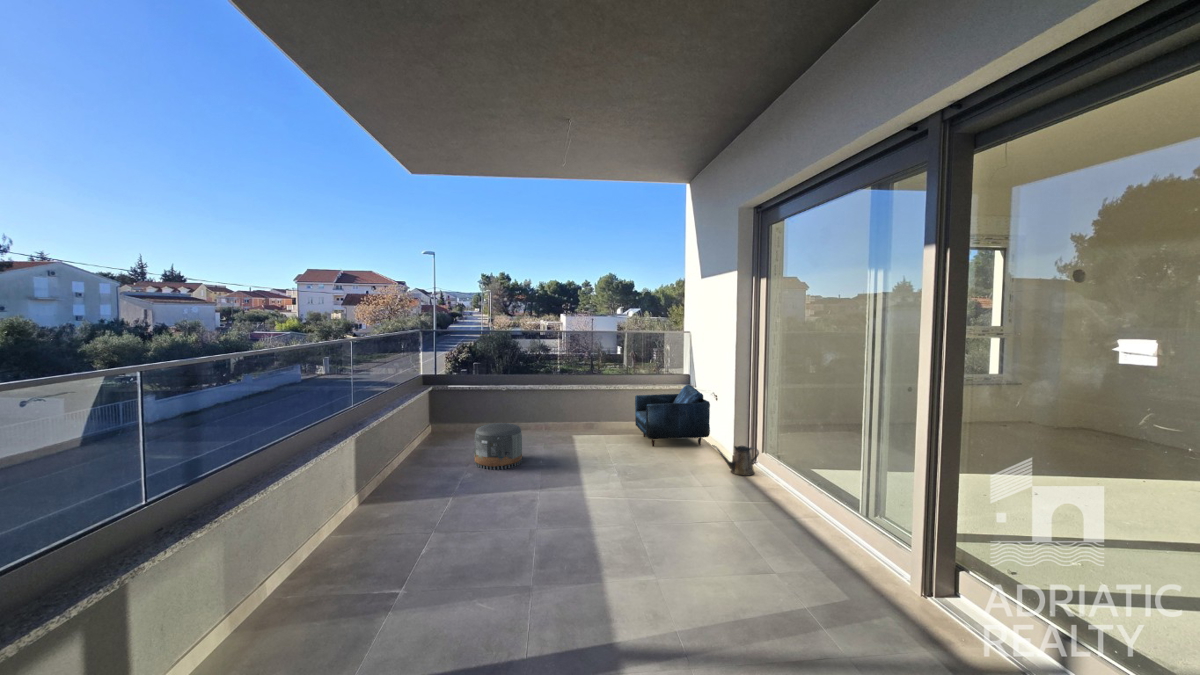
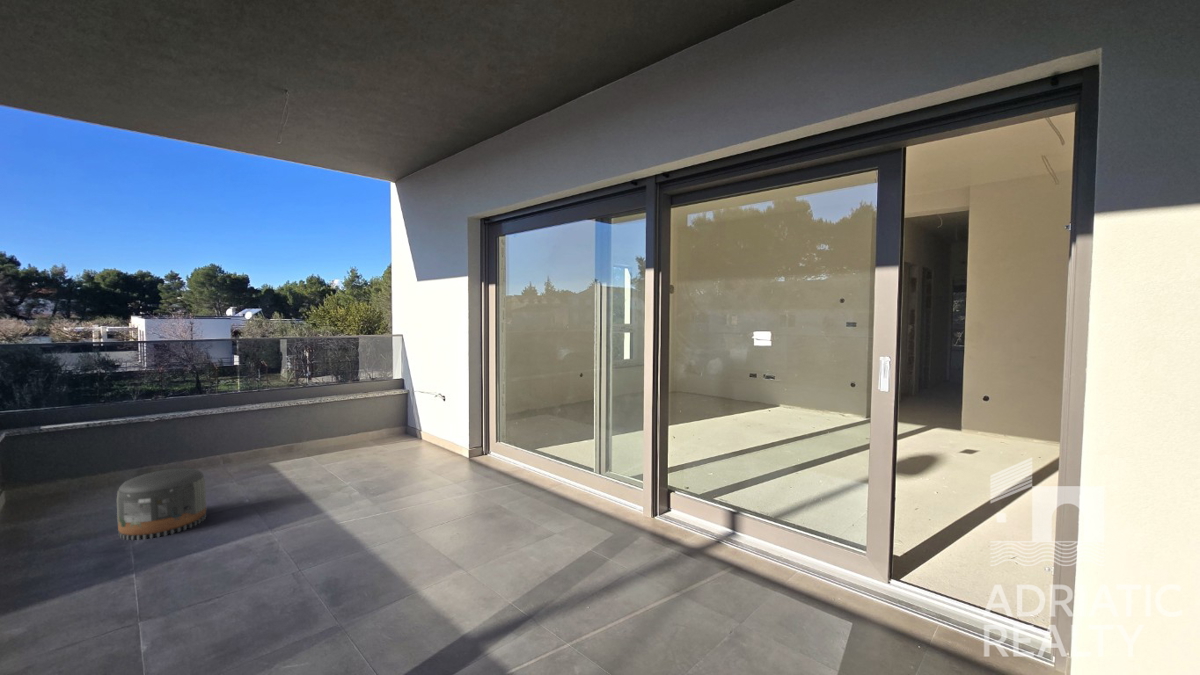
armchair: present [635,385,710,447] -> none [343,391,435,462]
watering can: present [713,445,759,476] -> none [455,441,495,469]

